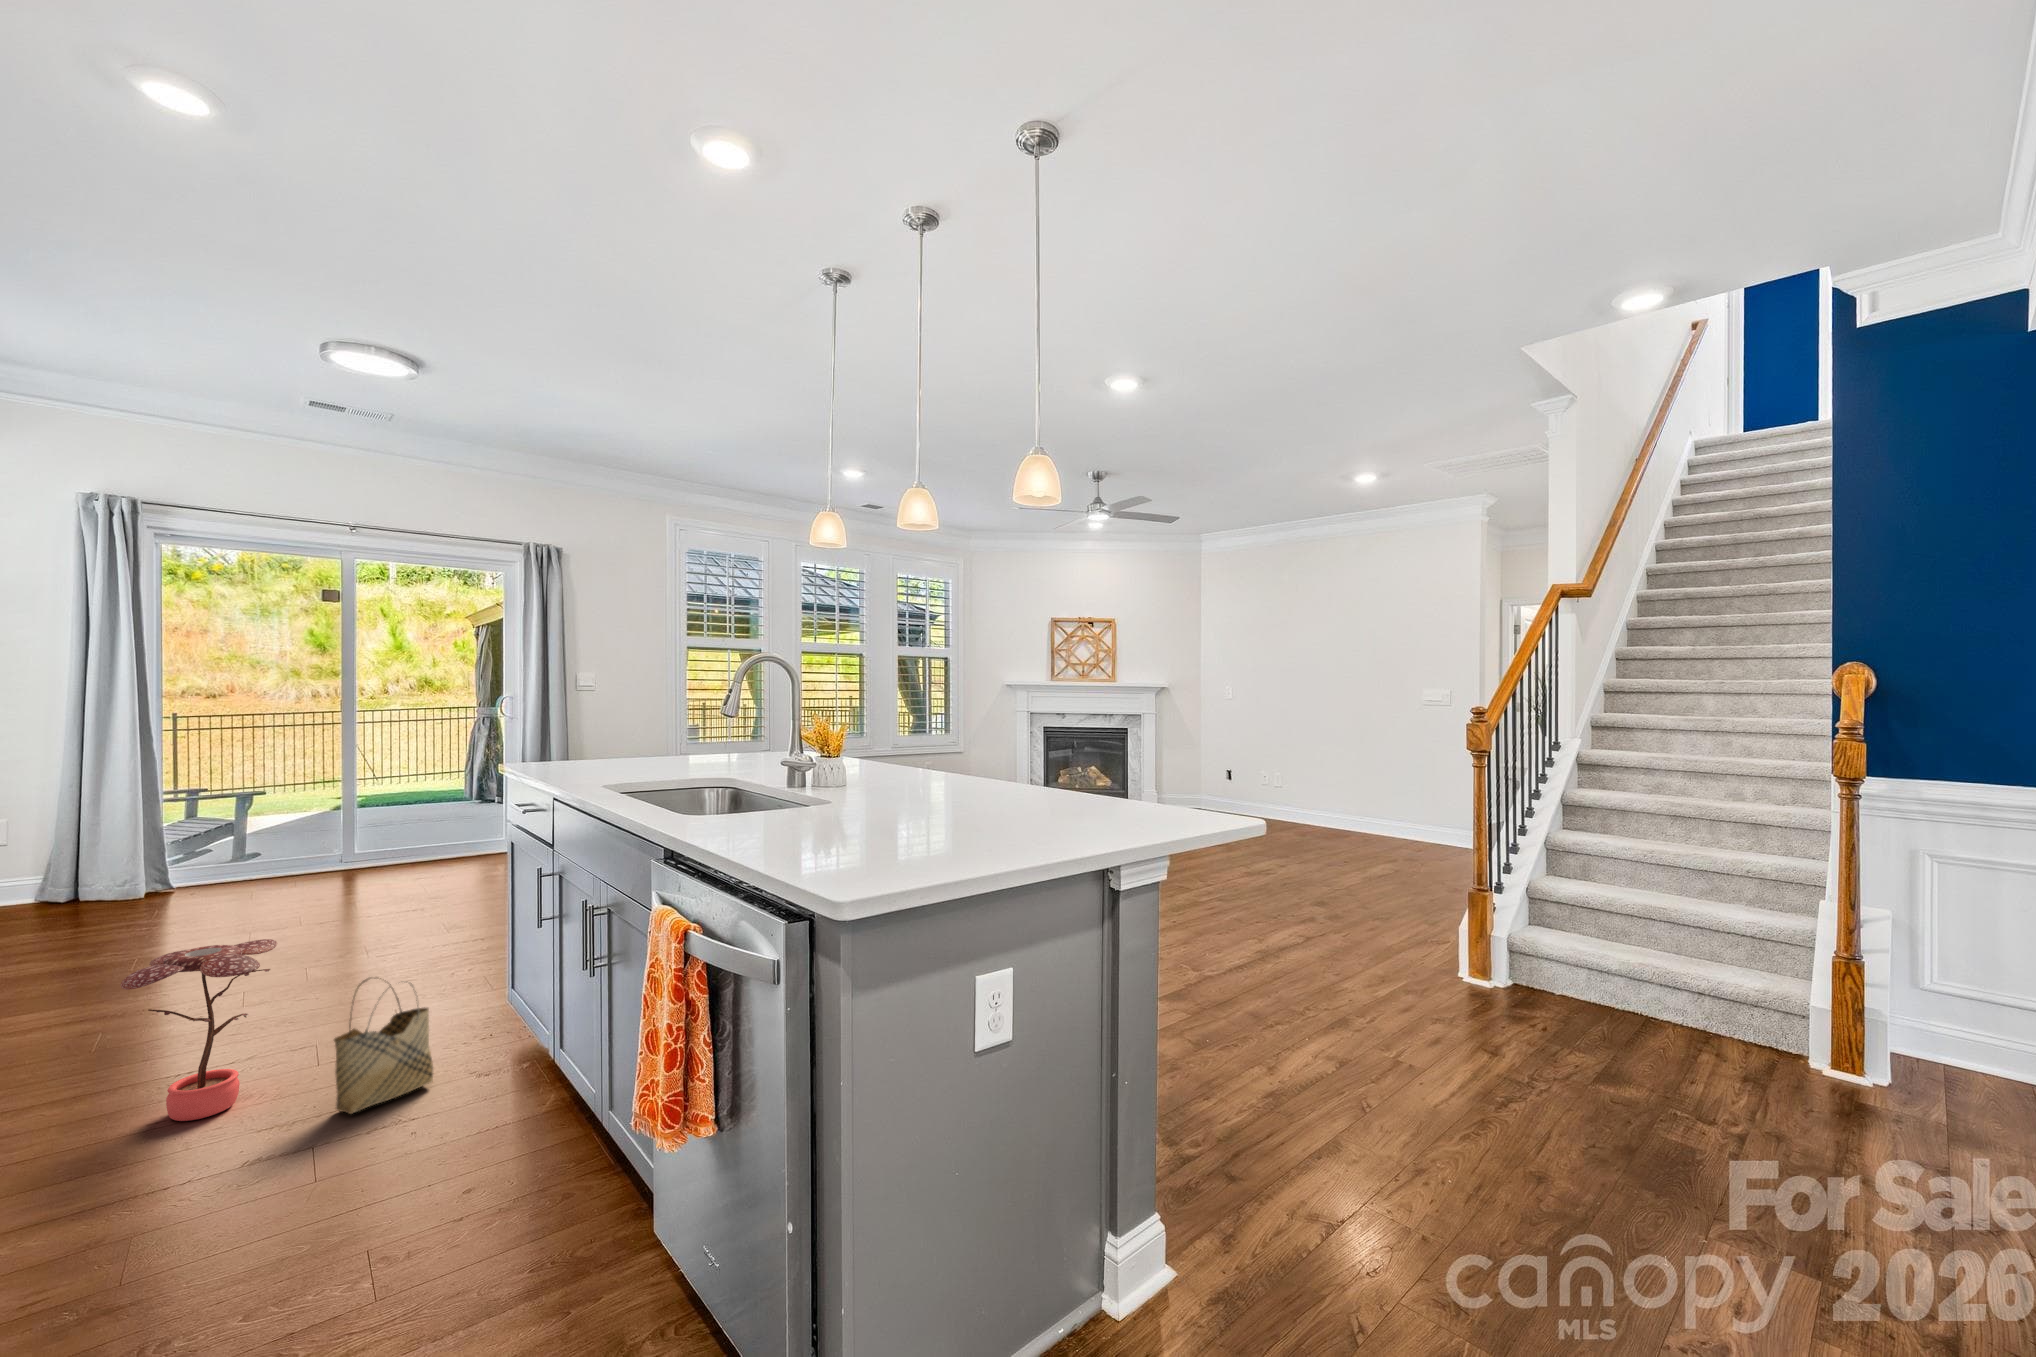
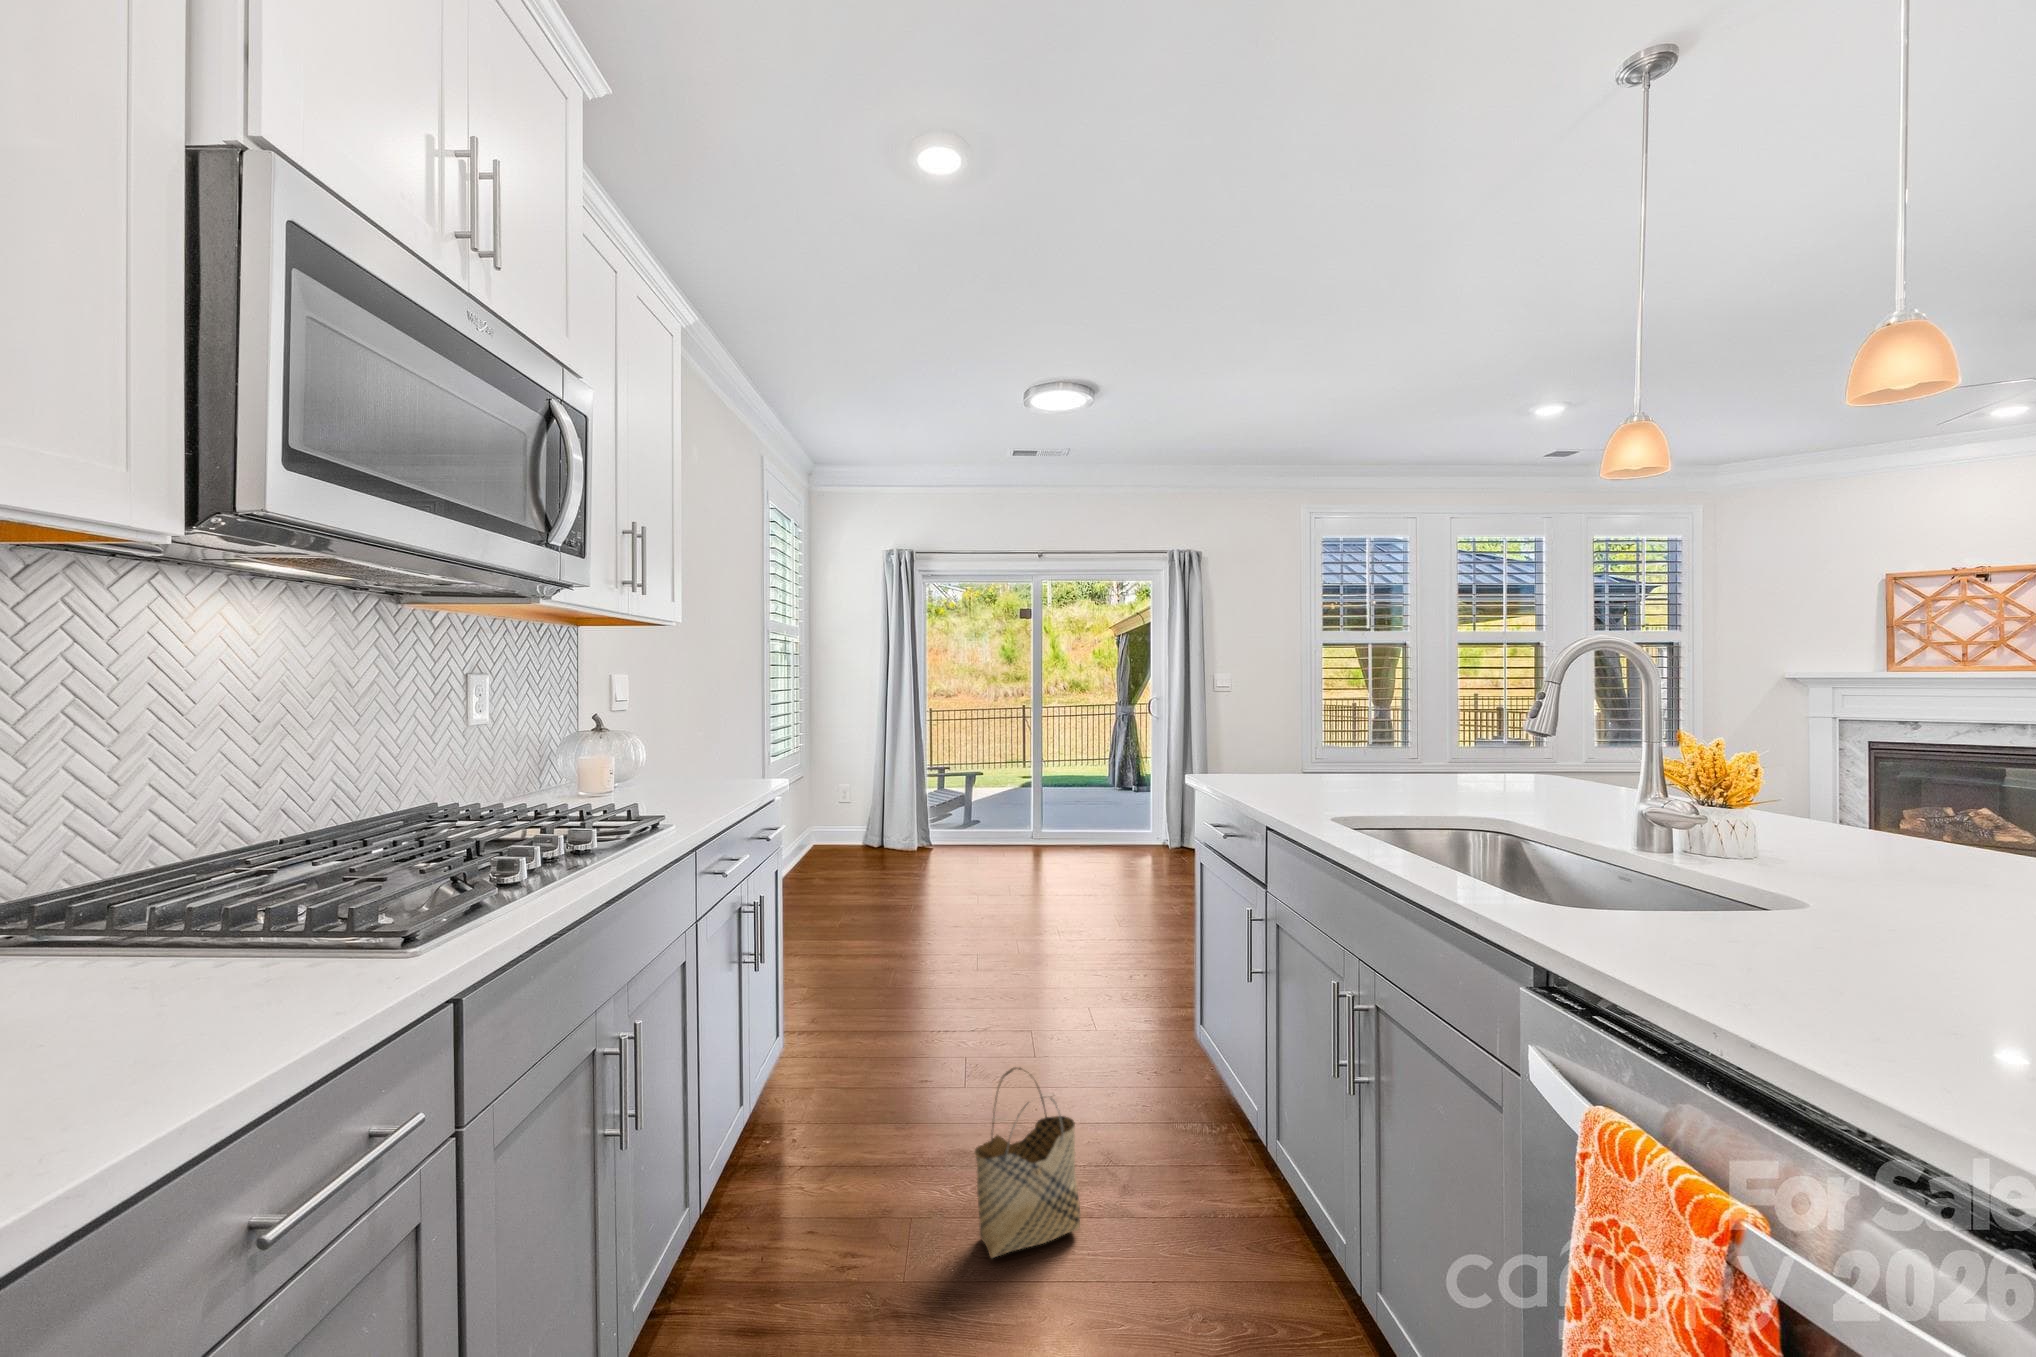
potted plant: present [121,939,277,1121] -> none [807,978,938,1180]

